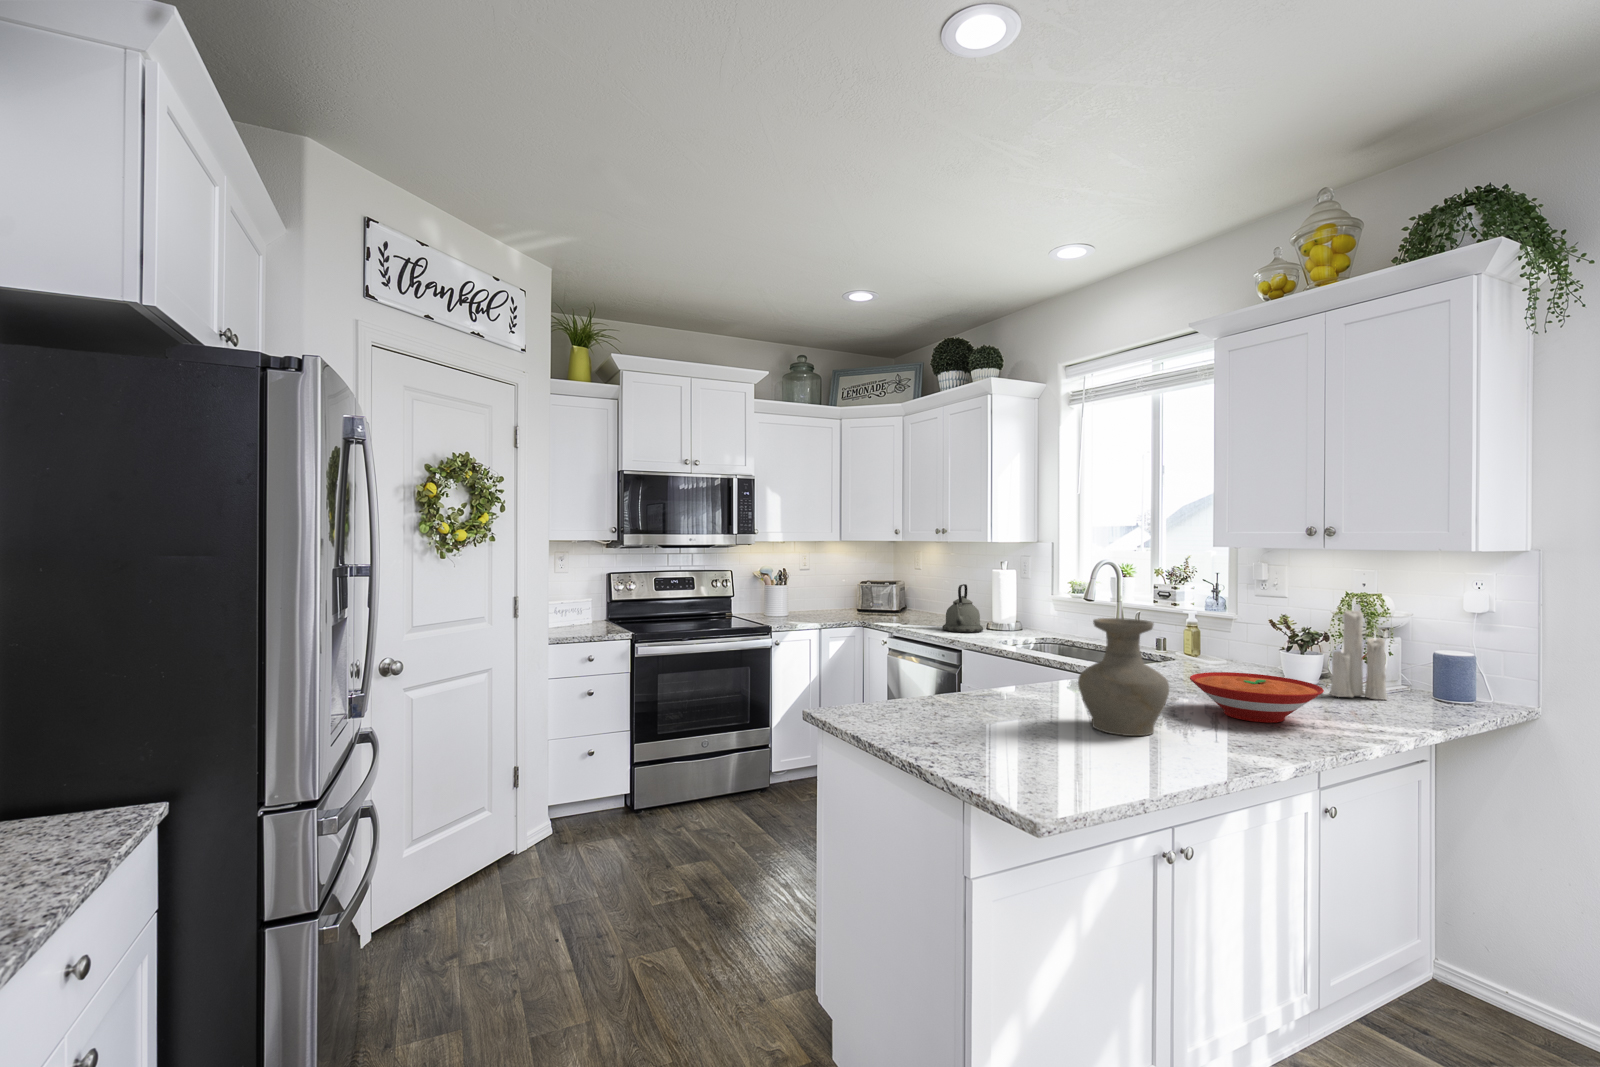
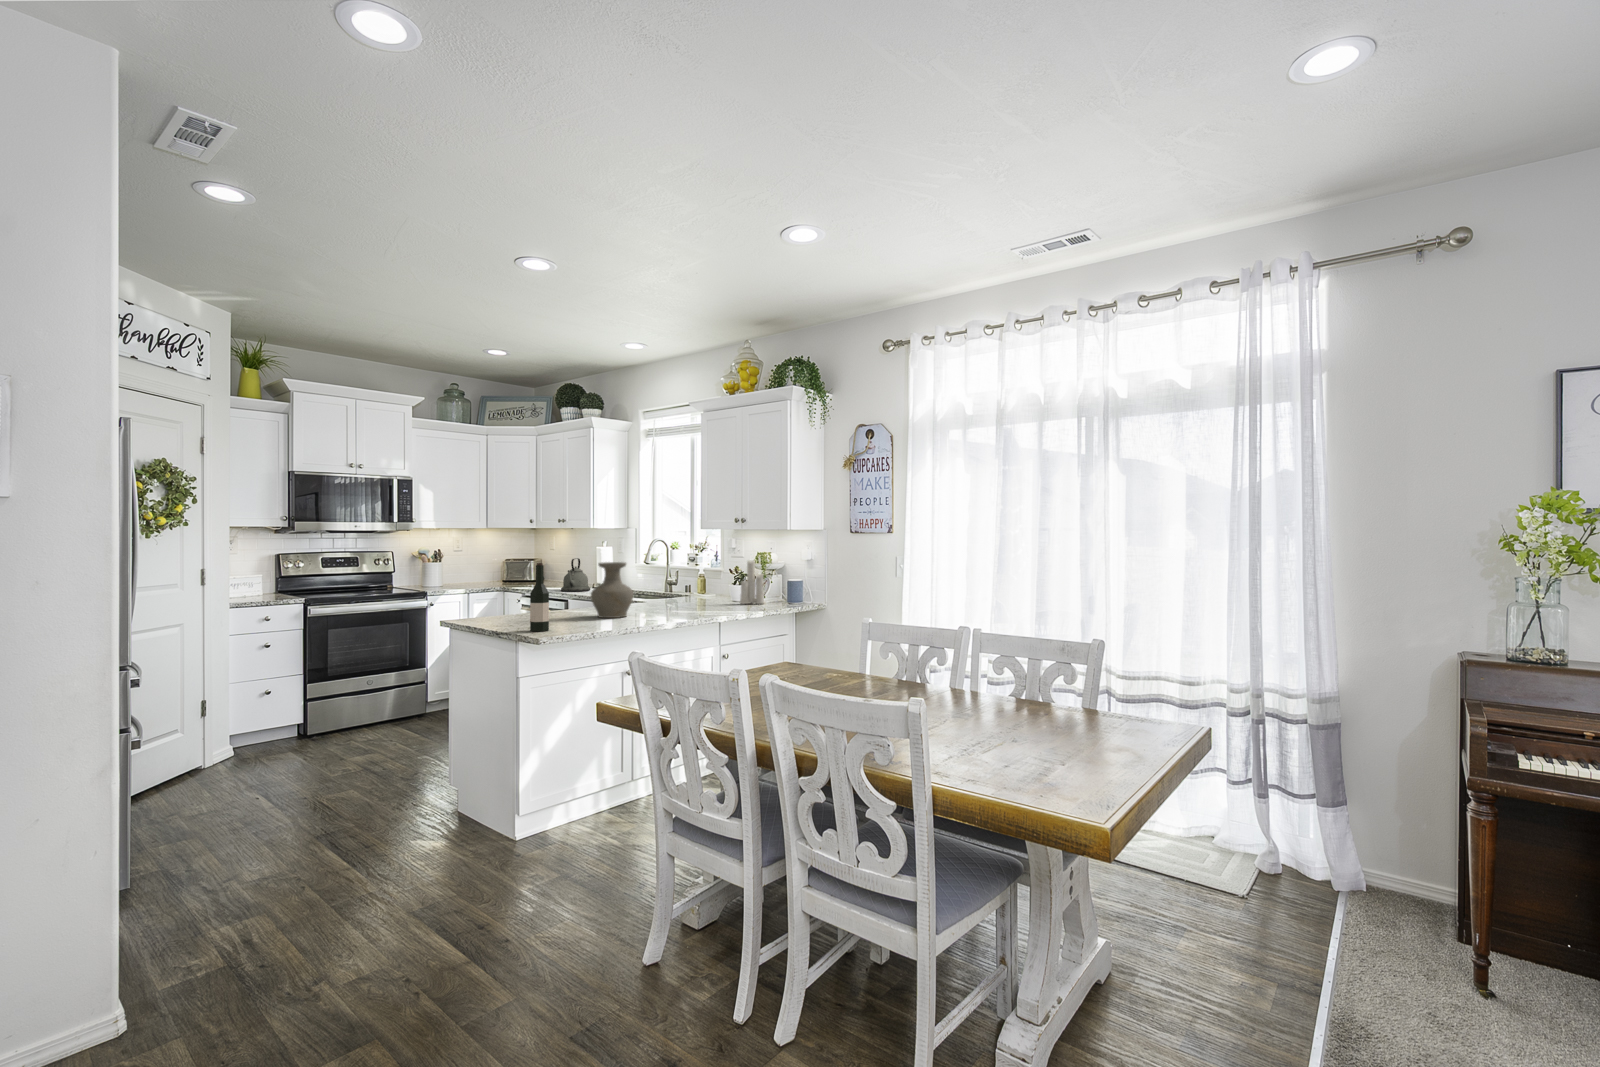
wine bottle: none [1005,635,1048,793] -> present [530,563,549,631]
bowl: present [1190,672,1324,723] -> none [657,592,715,612]

